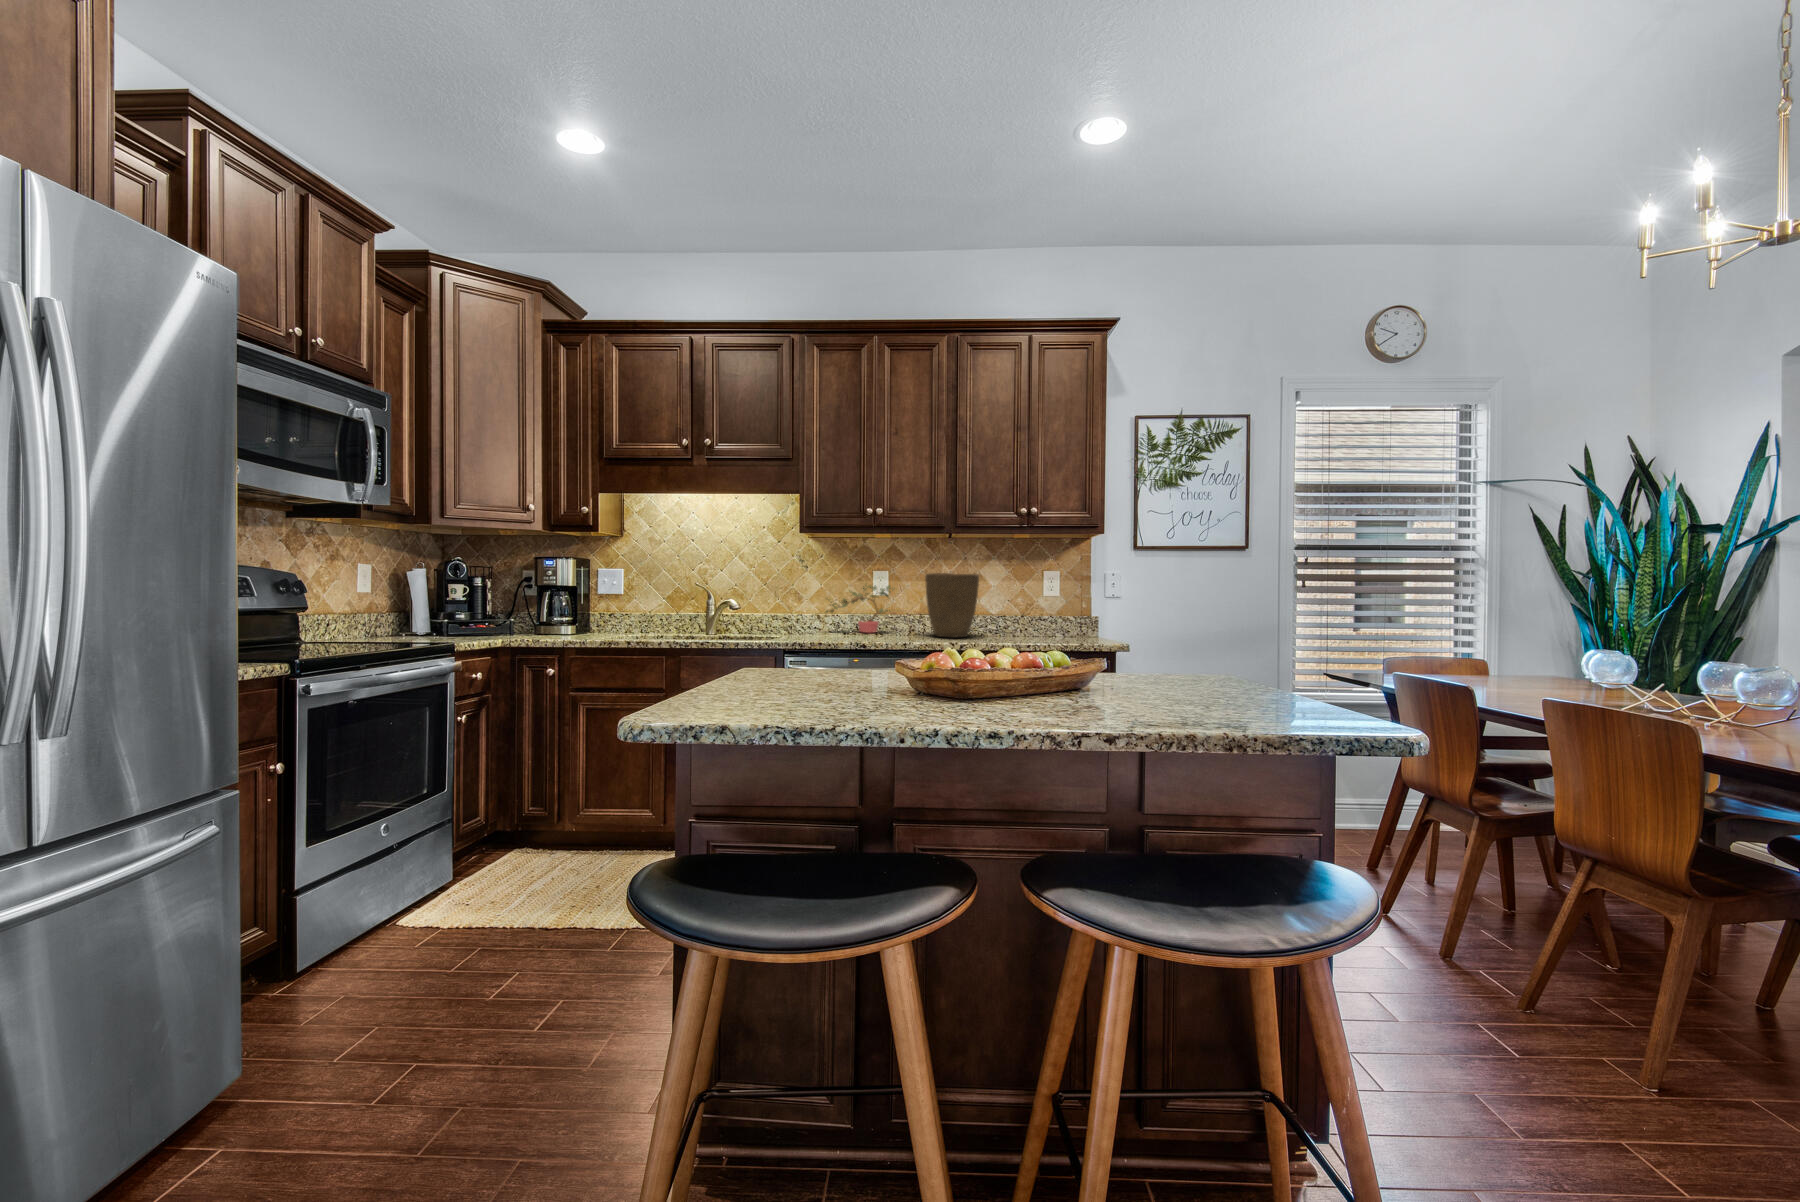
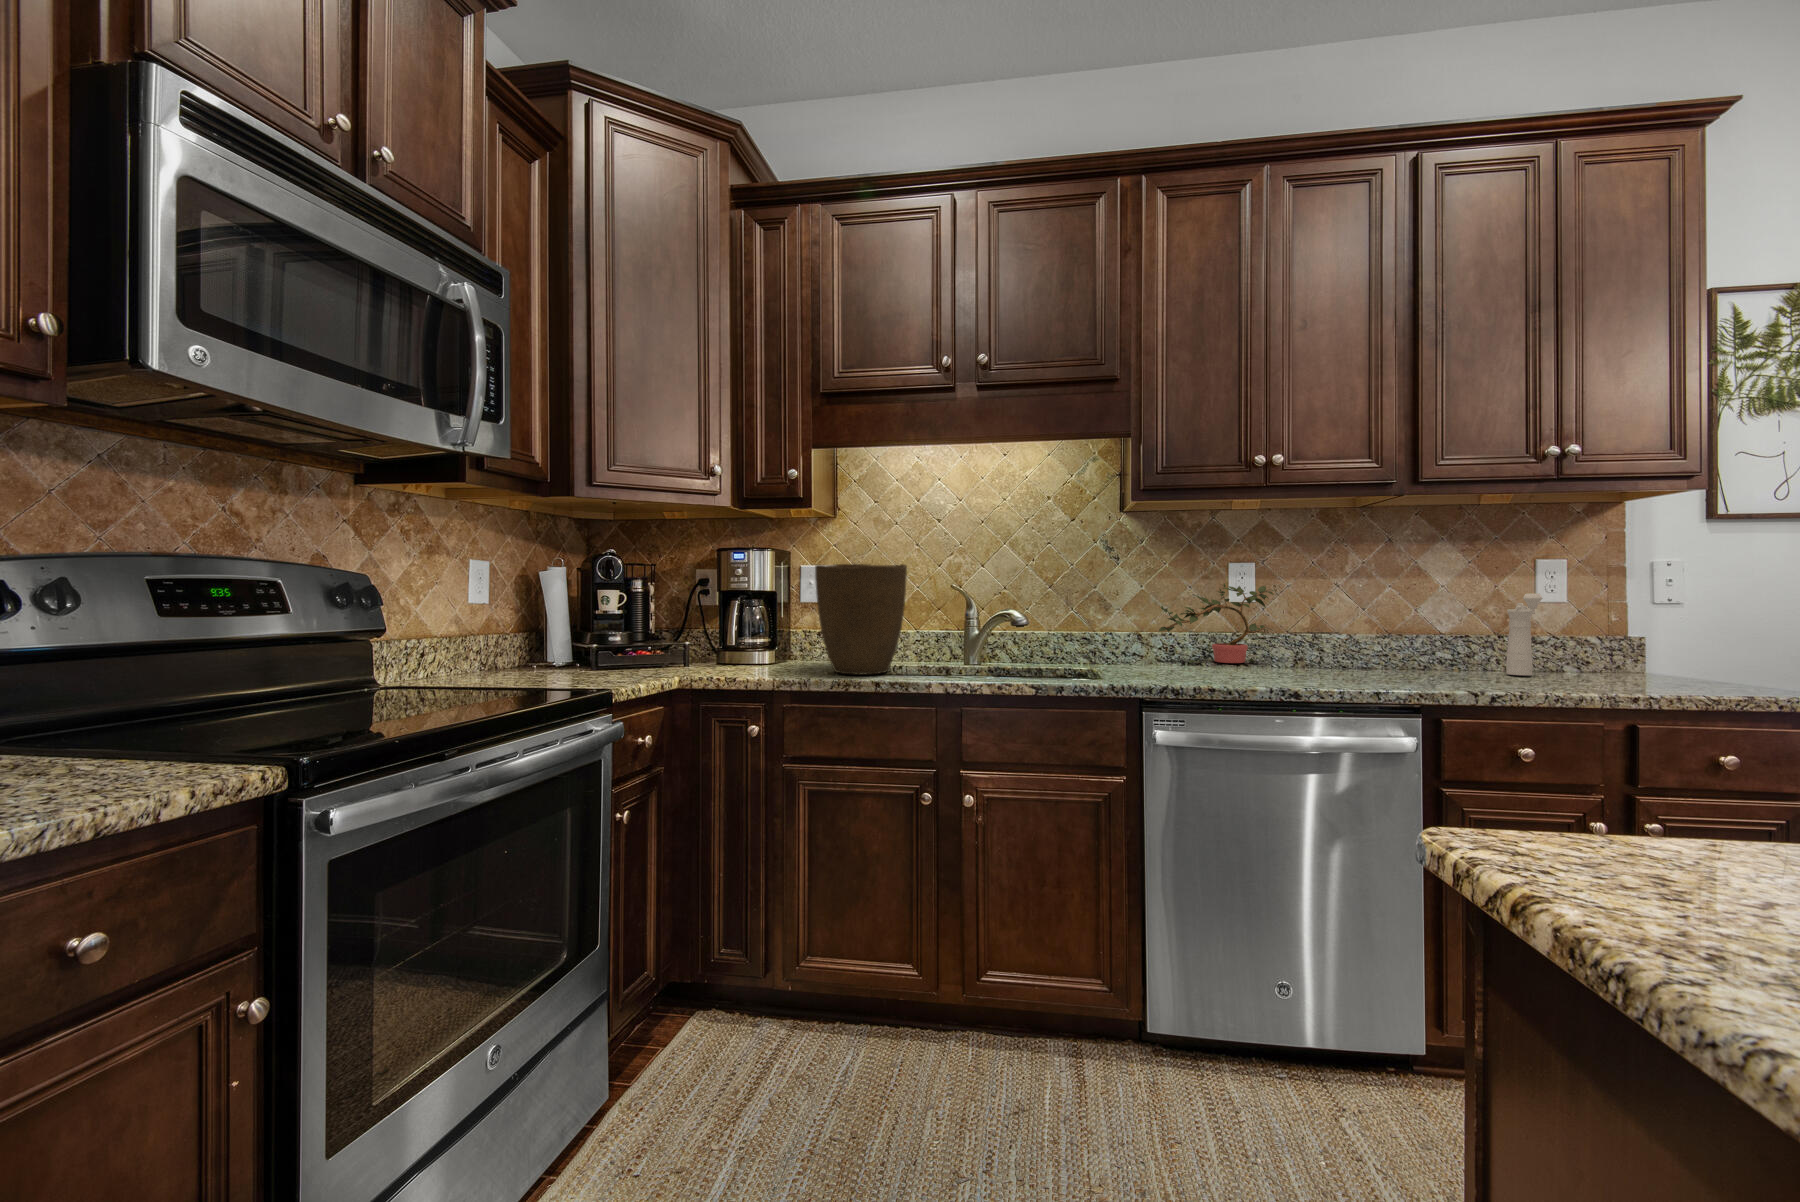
vase: present [925,573,979,637] -> present [815,564,907,675]
pepper mill: none [1019,591,1043,638] -> present [1506,593,1542,675]

